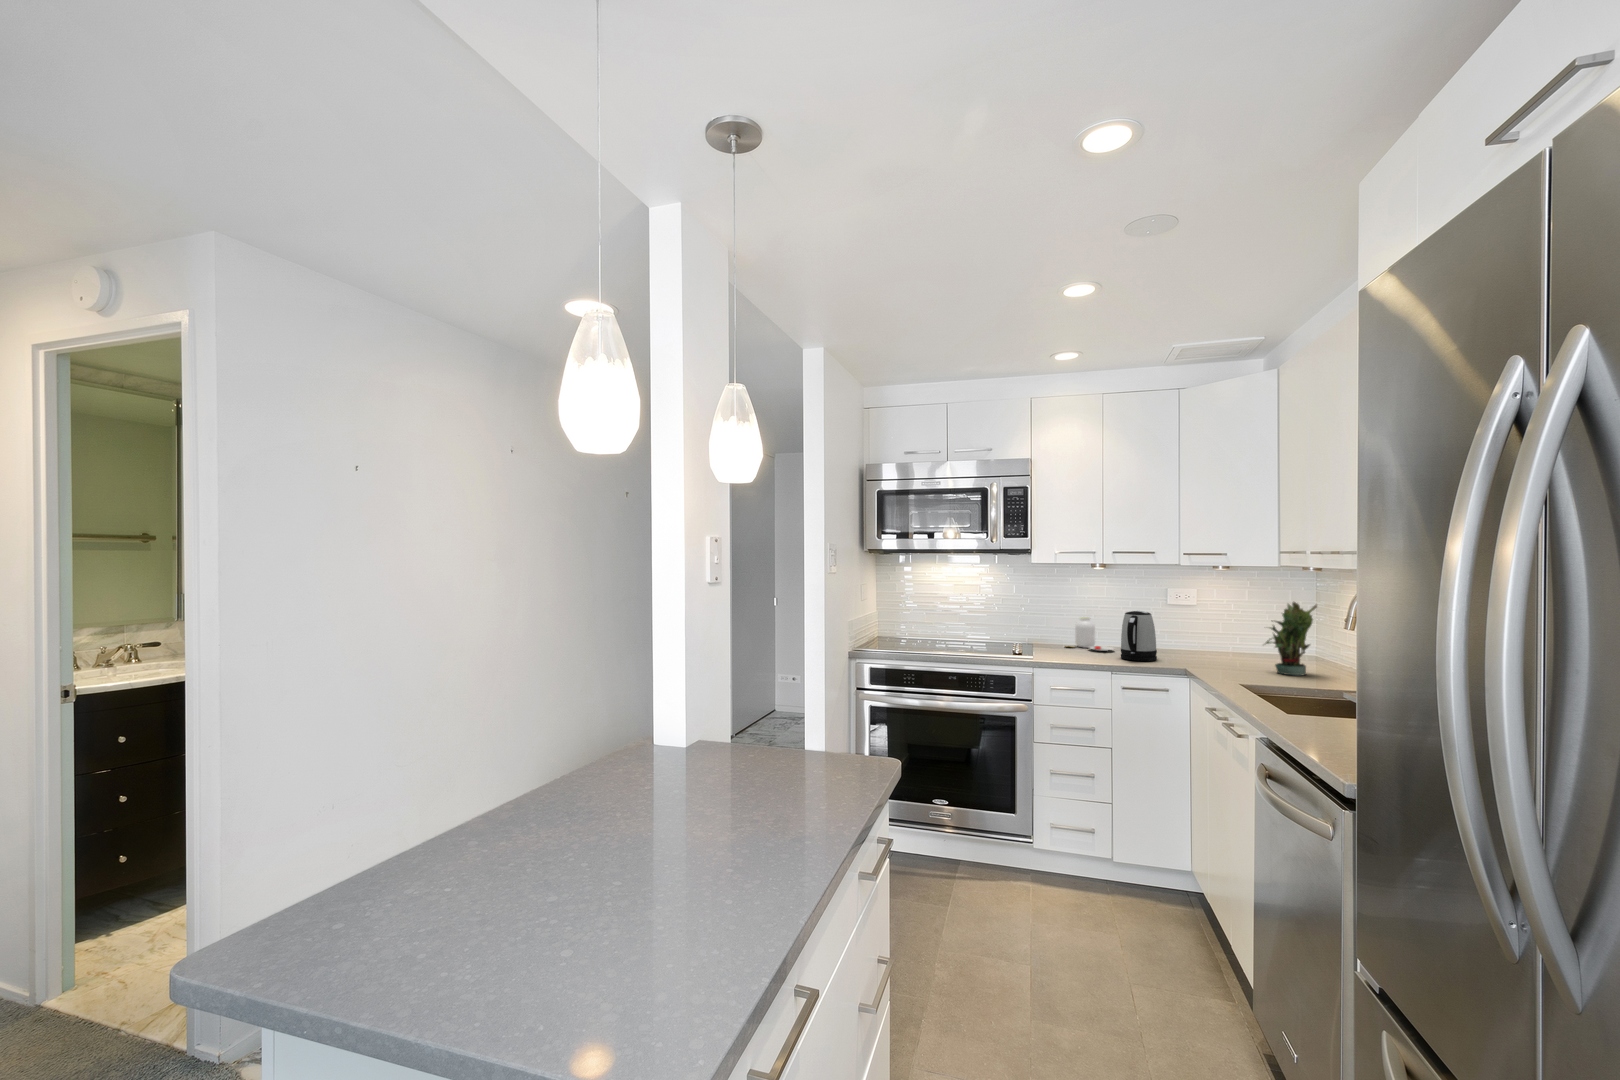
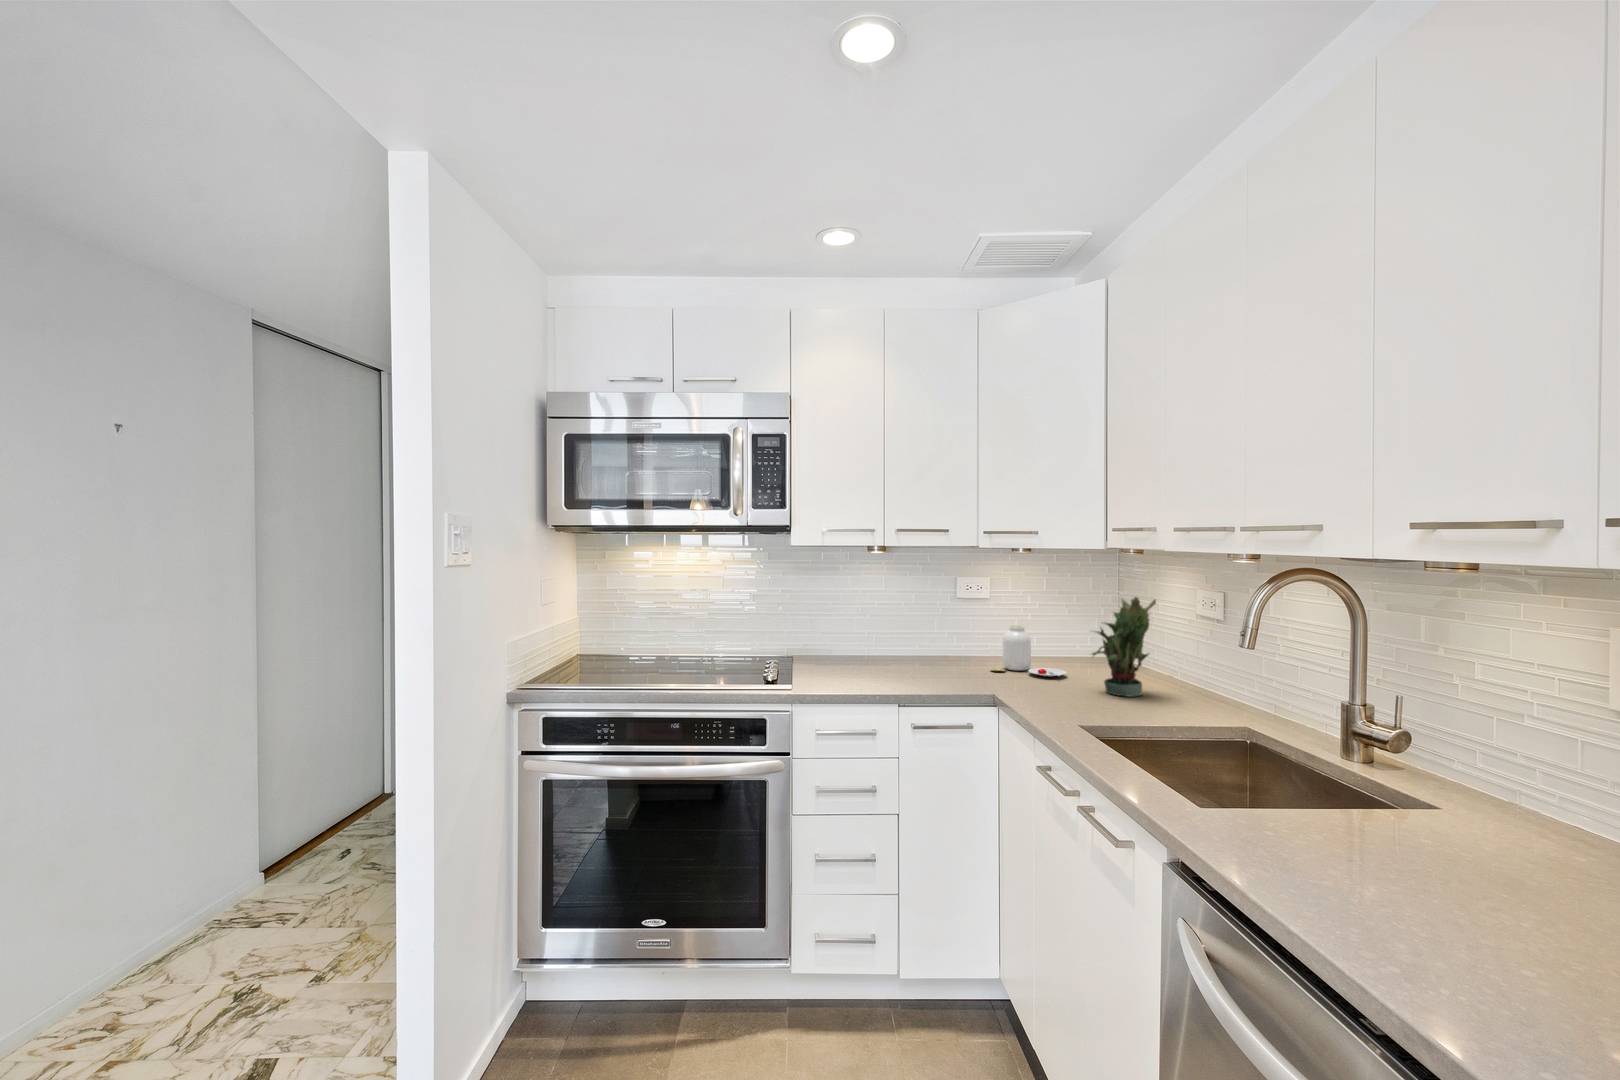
kettle: present [1121,611,1157,661] -> none [908,612,954,683]
jar: present [1075,617,1113,651] -> present [991,626,1066,677]

